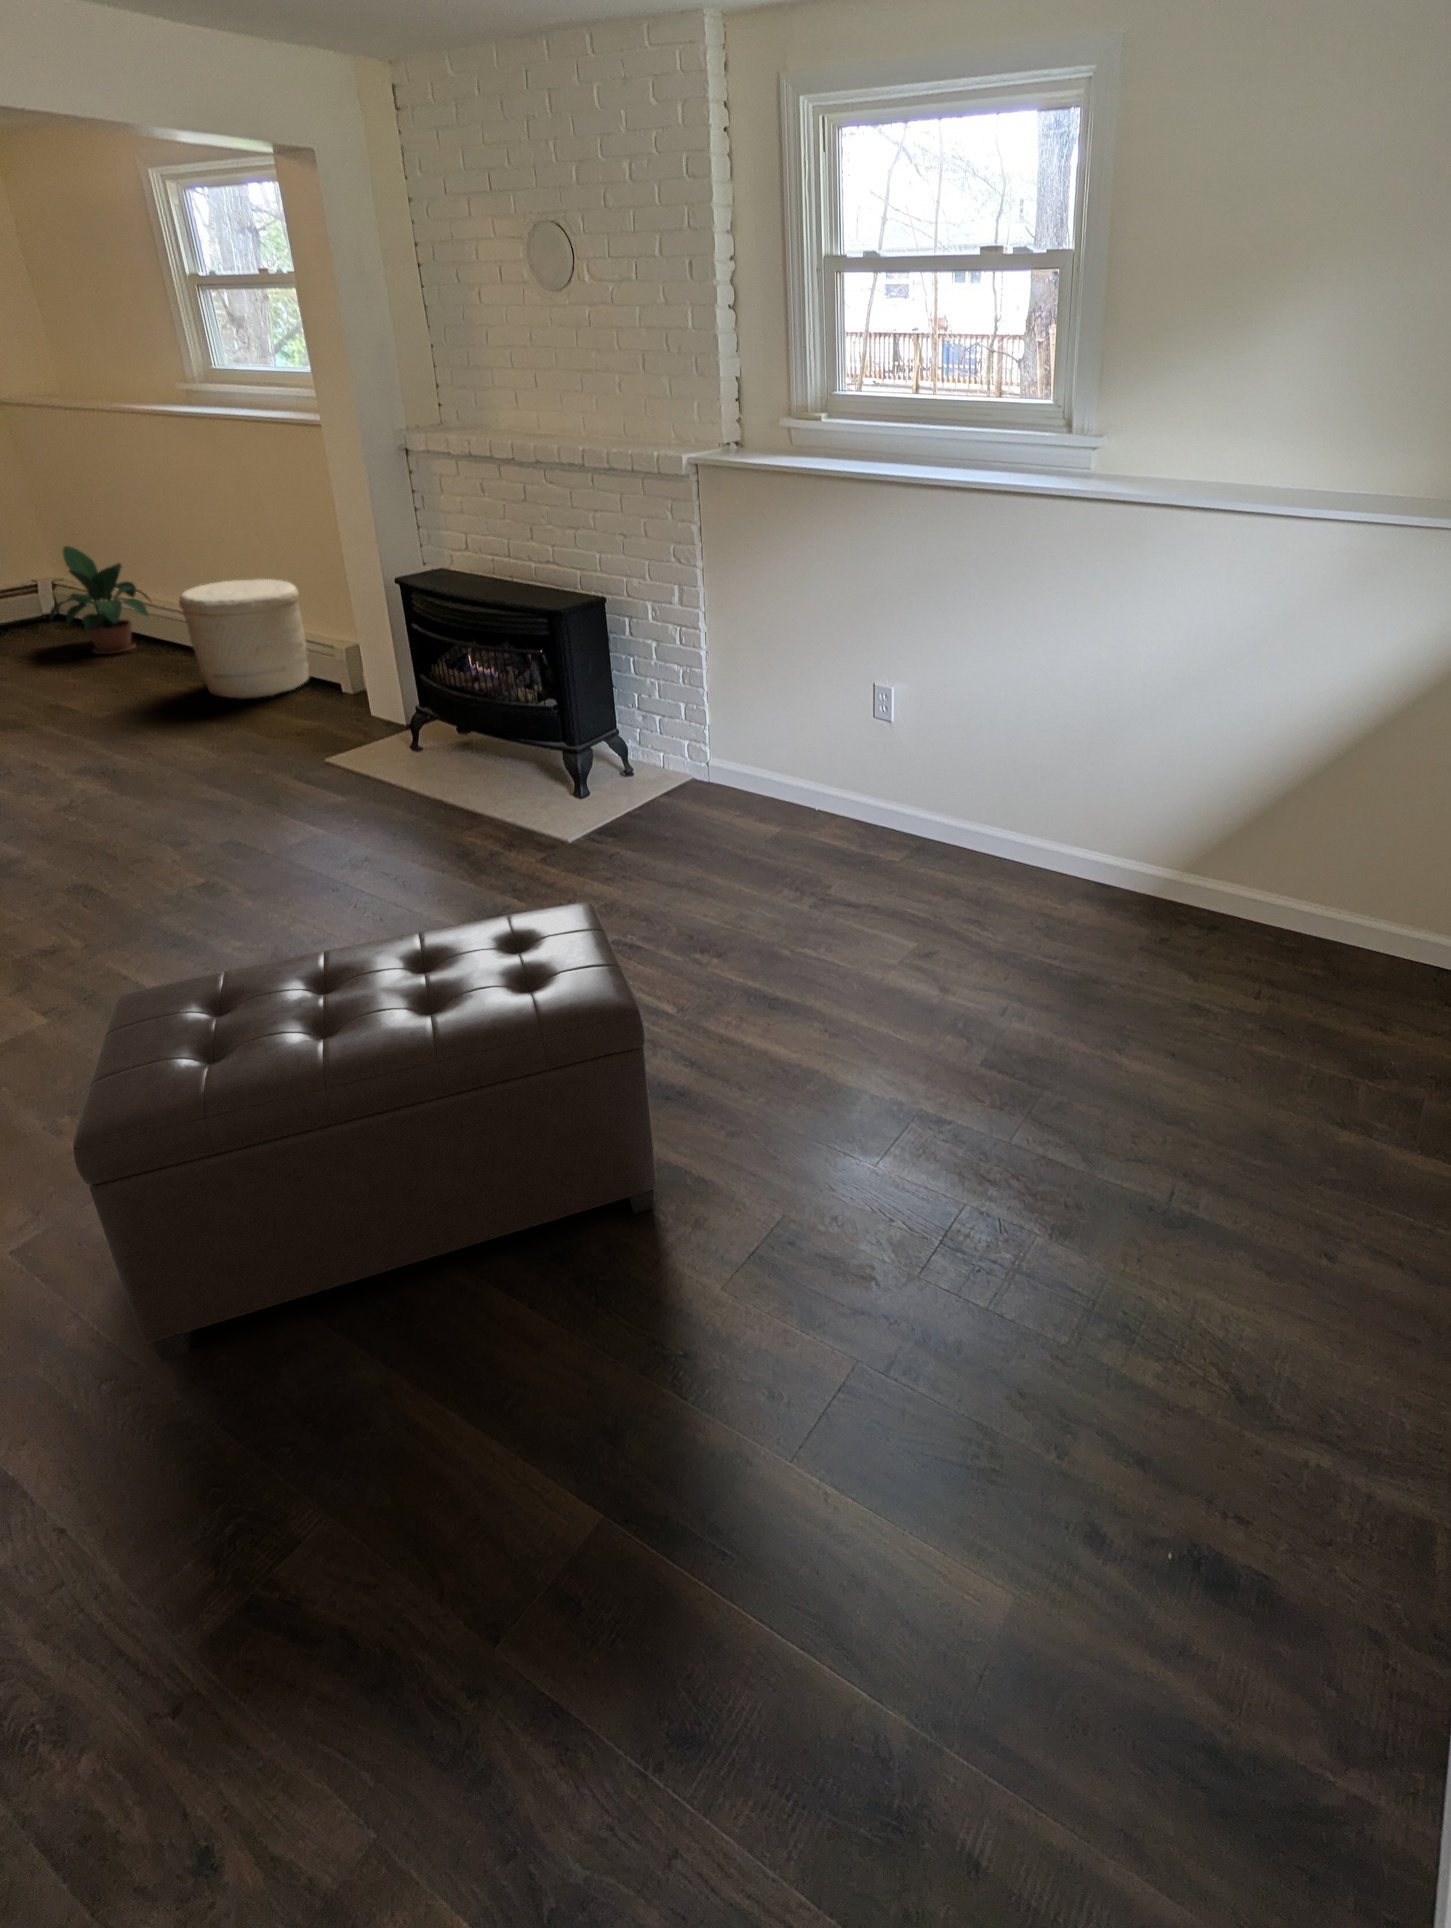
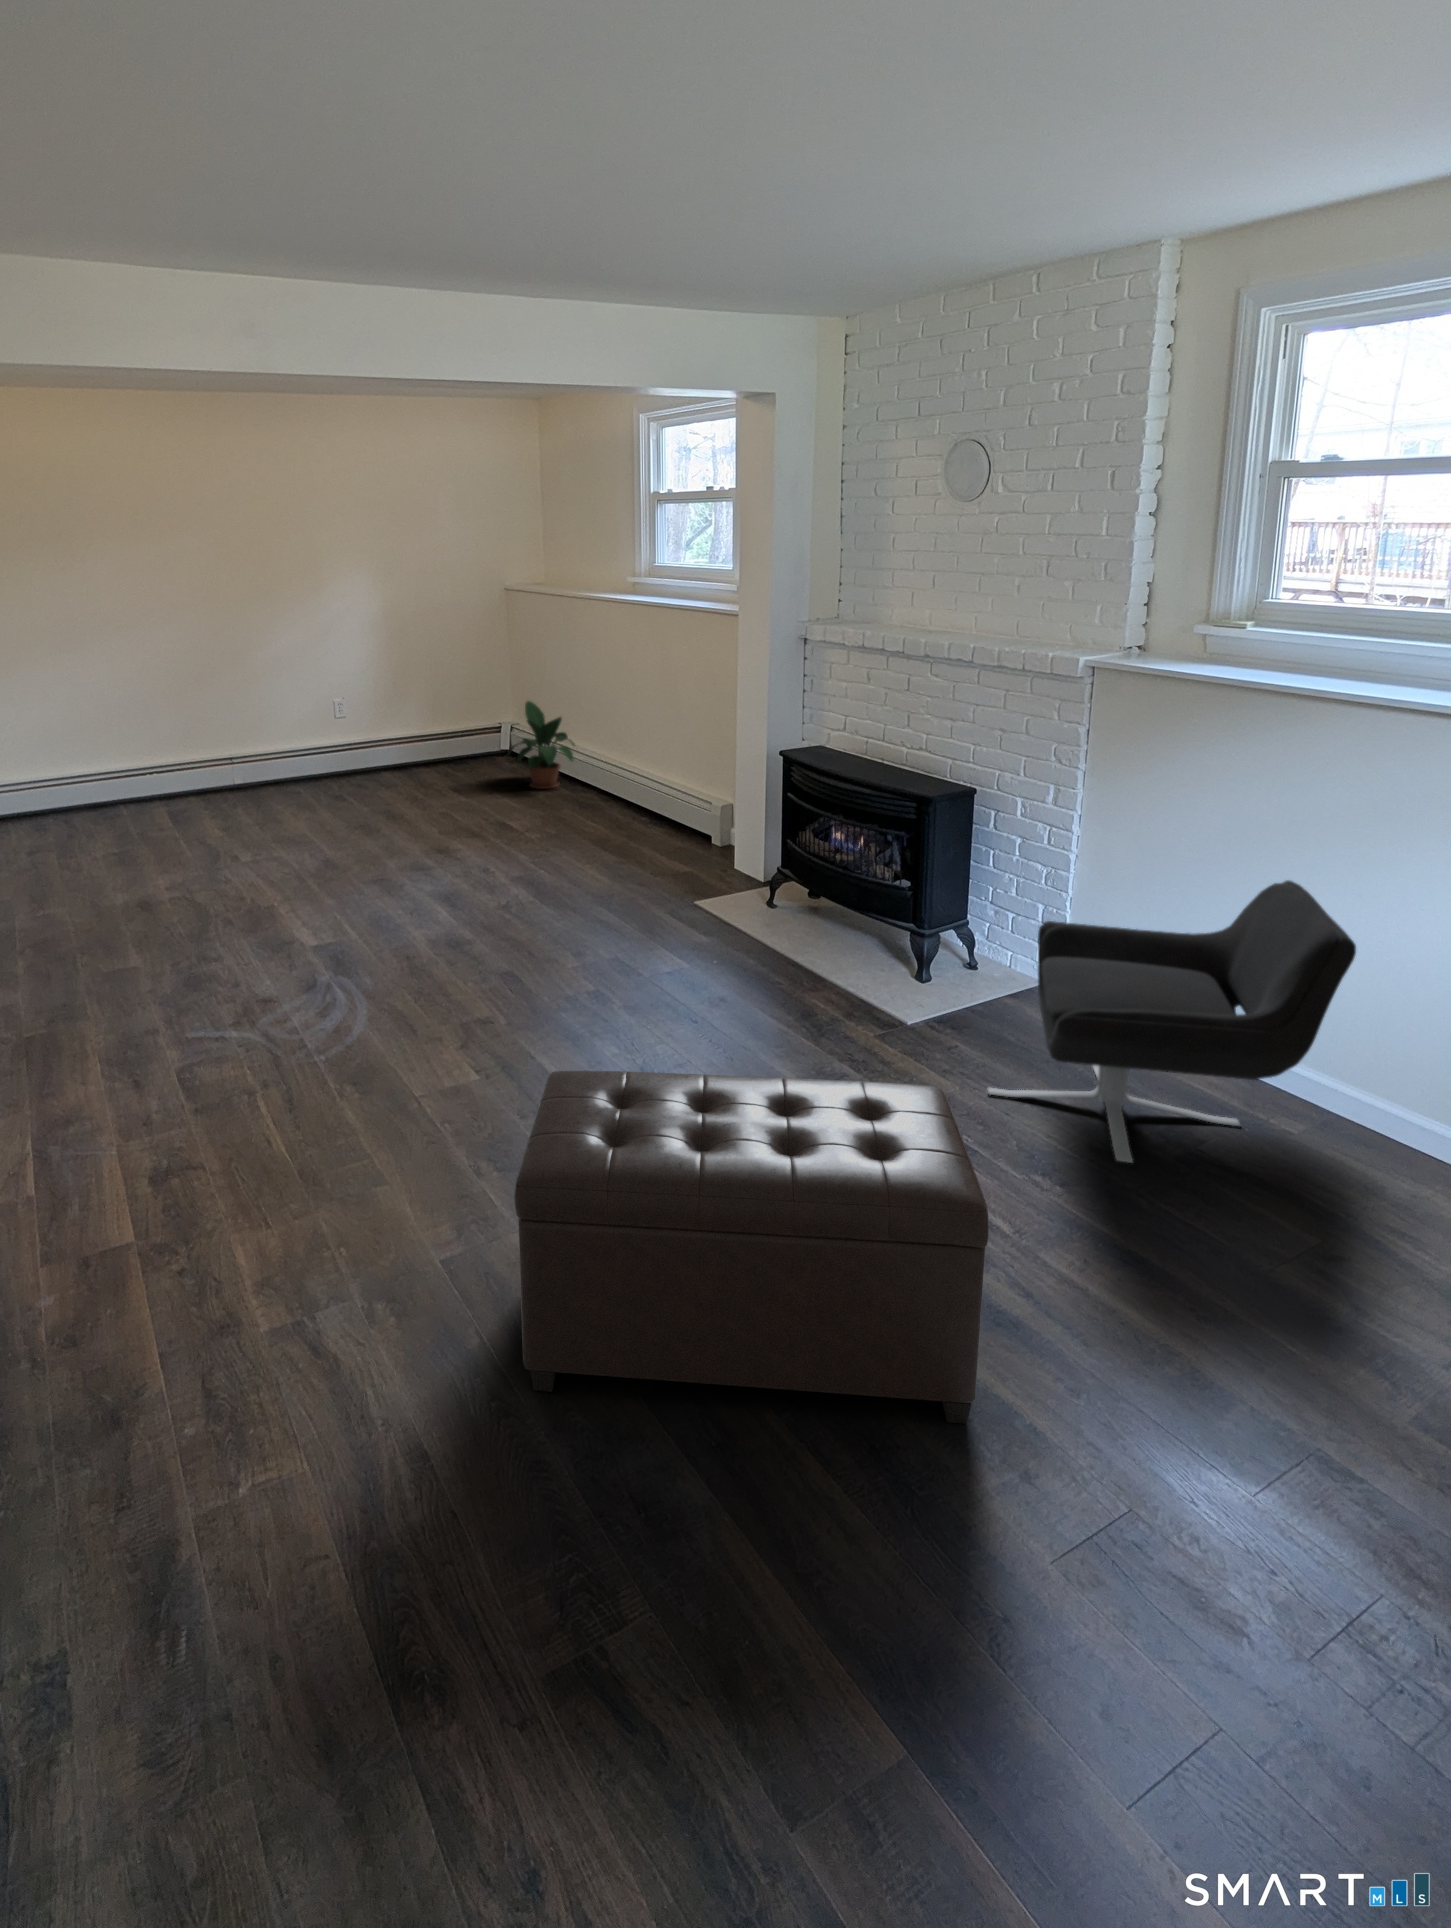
woven basket: present [179,579,309,699] -> none [602,739,692,840]
lounge chair: none [650,650,929,925] -> present [988,880,1356,1163]

